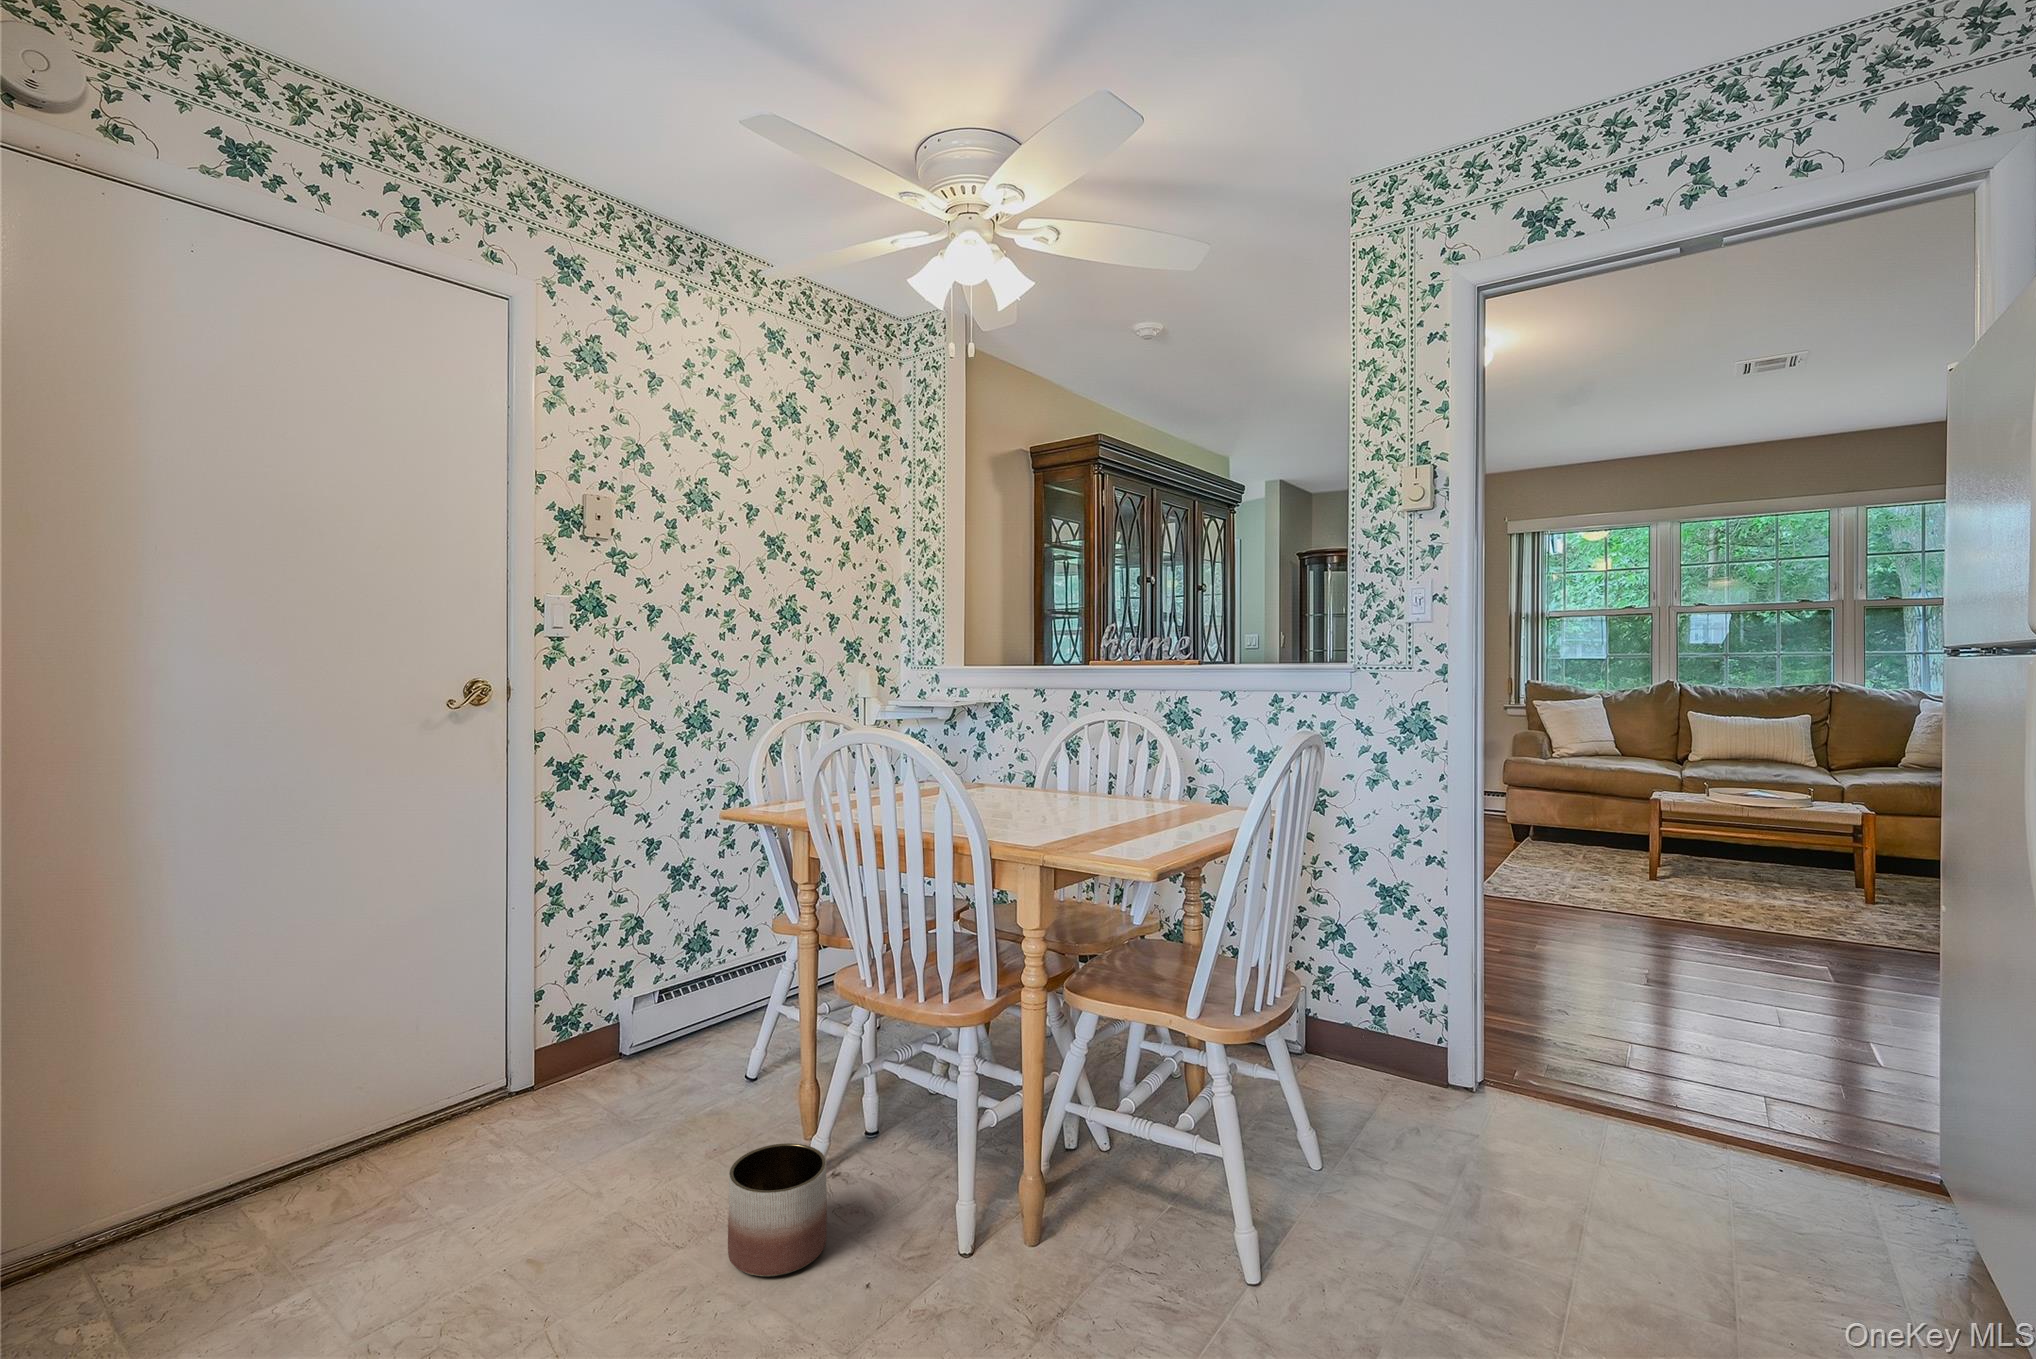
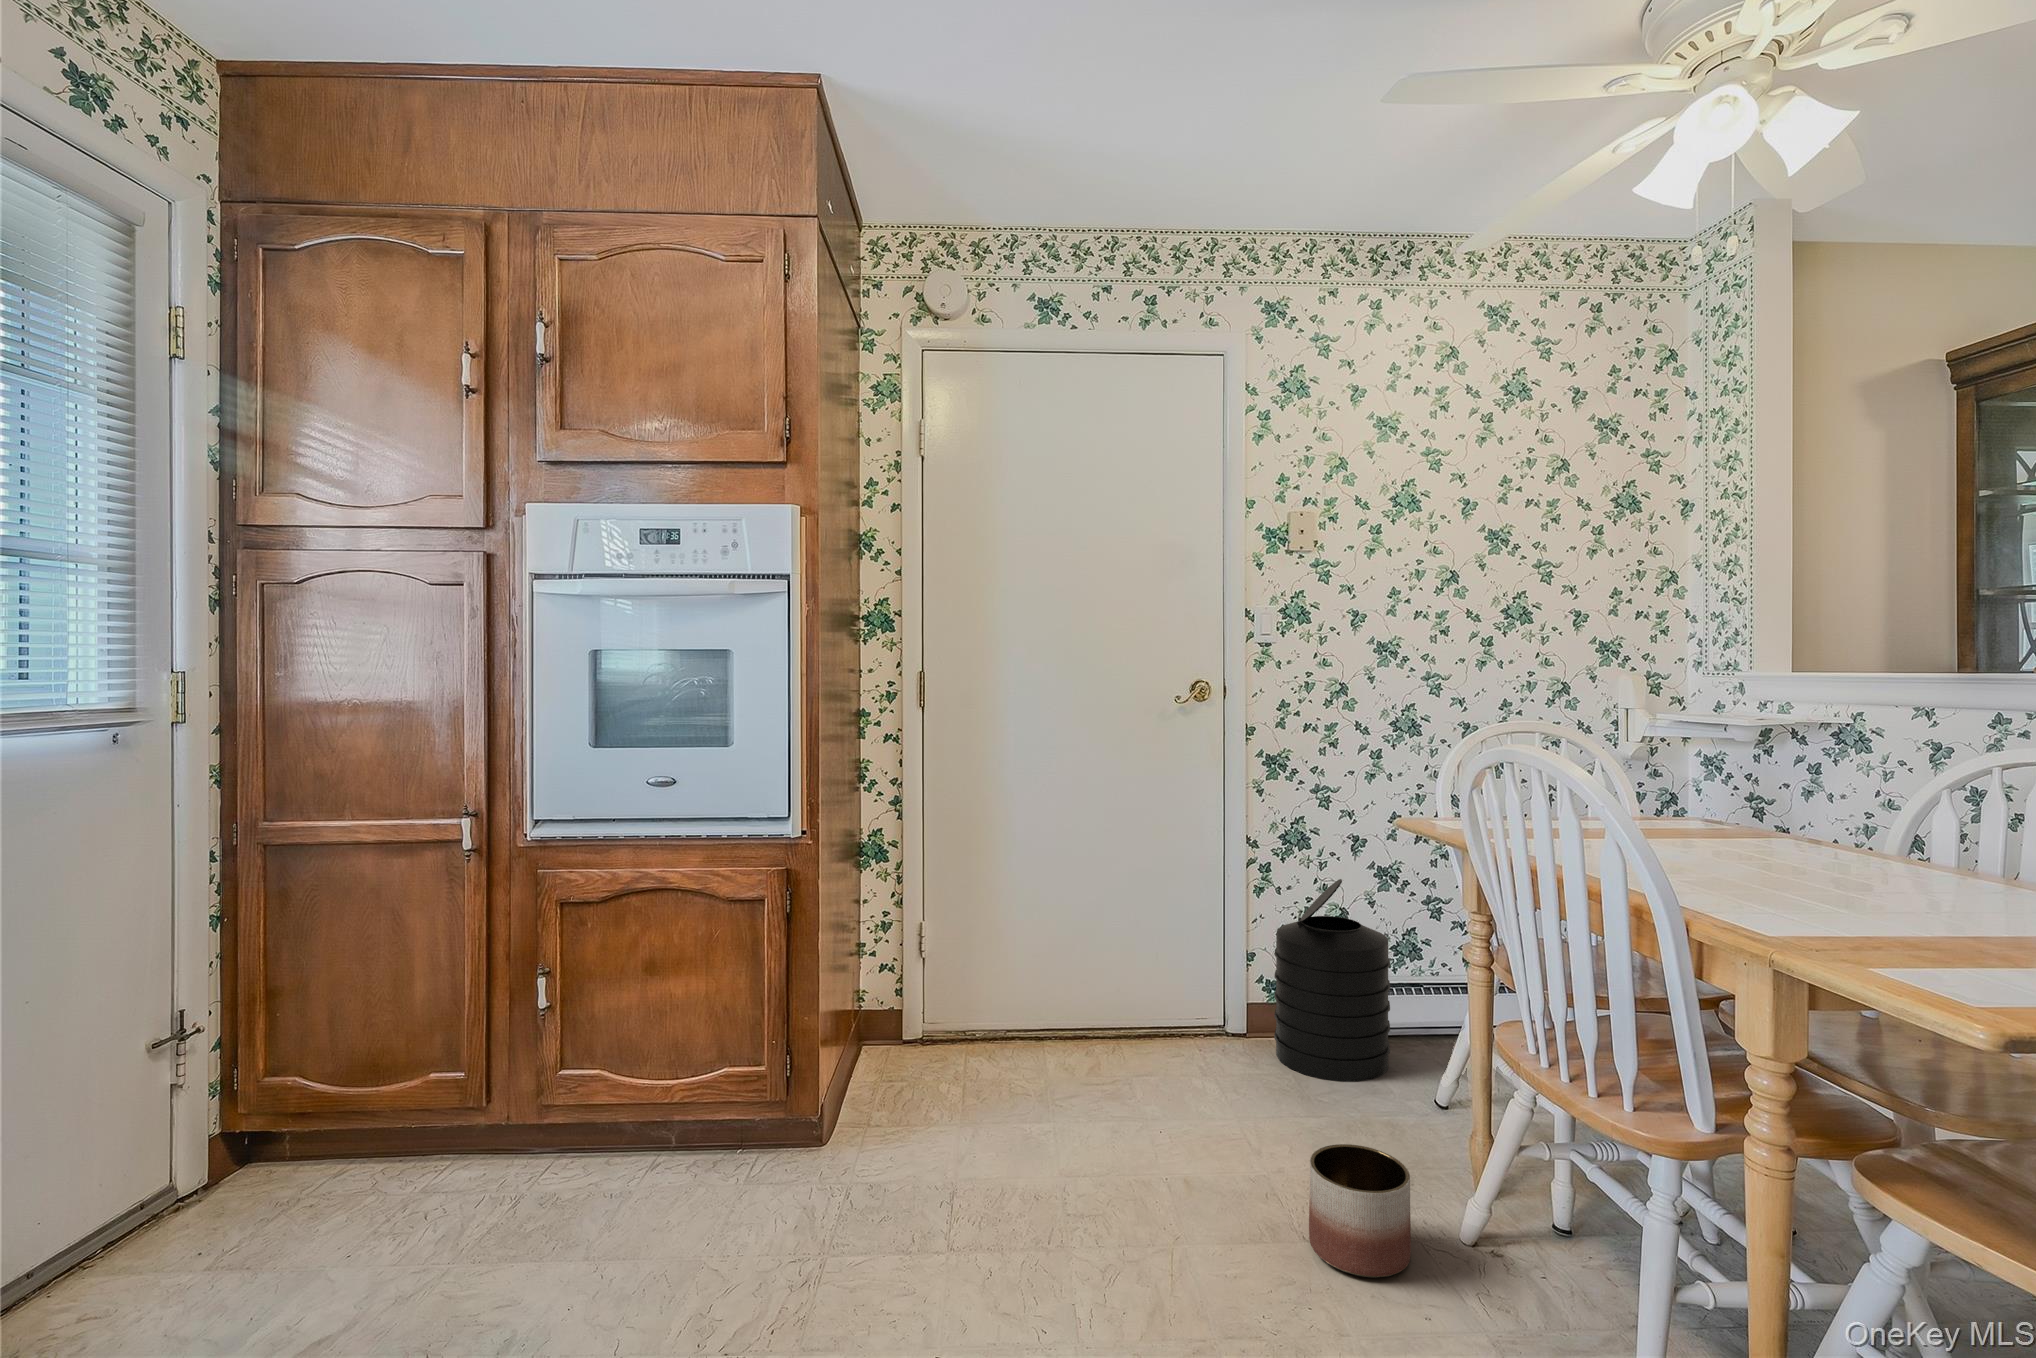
trash can: none [579,887,705,1103] -> present [1274,879,1390,1081]

